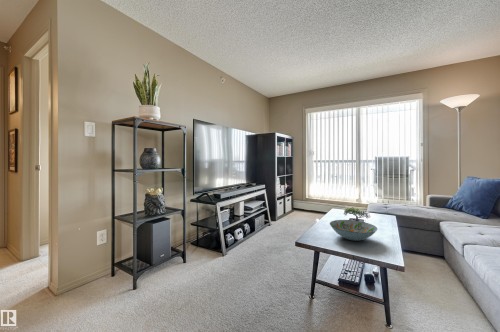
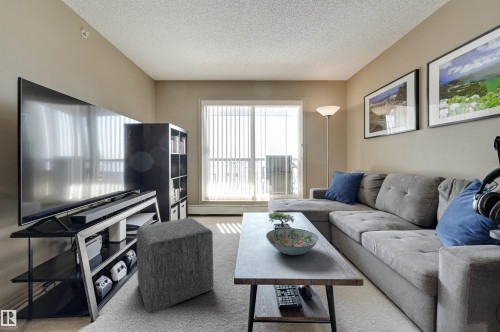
ottoman: none [248,206,297,262] -> present [136,218,213,314]

